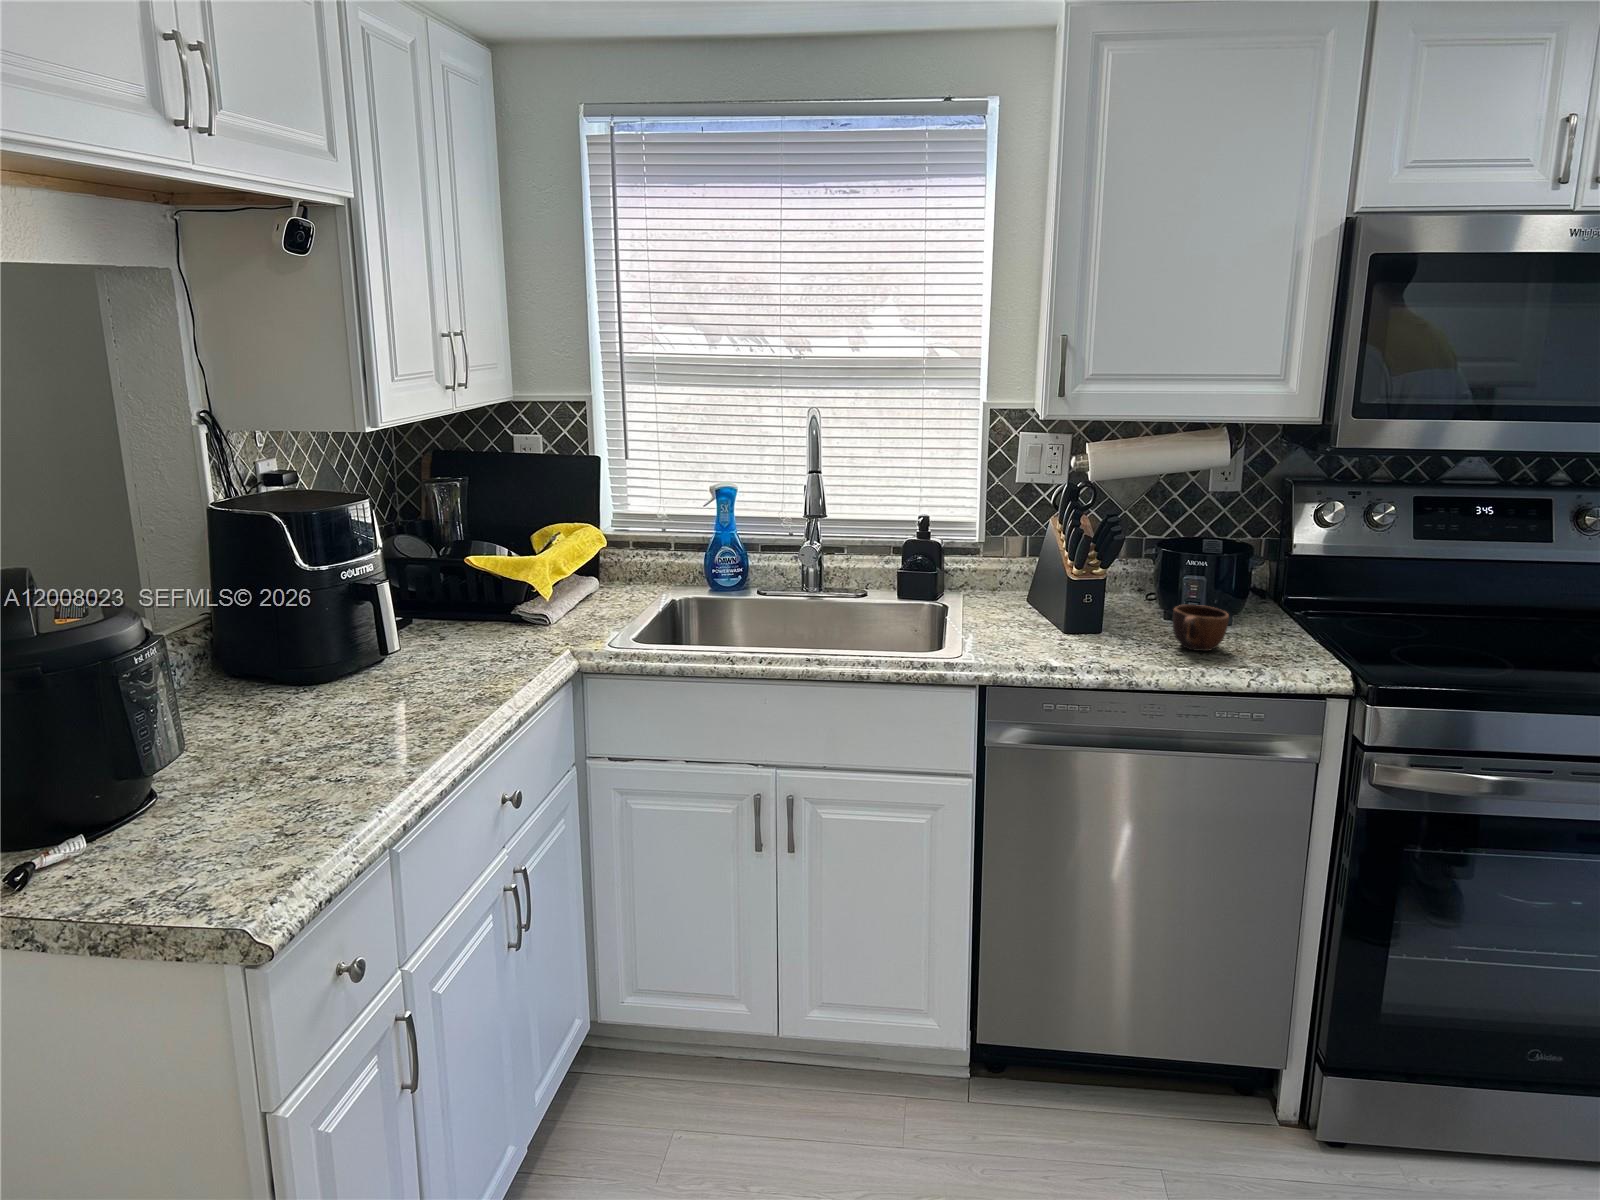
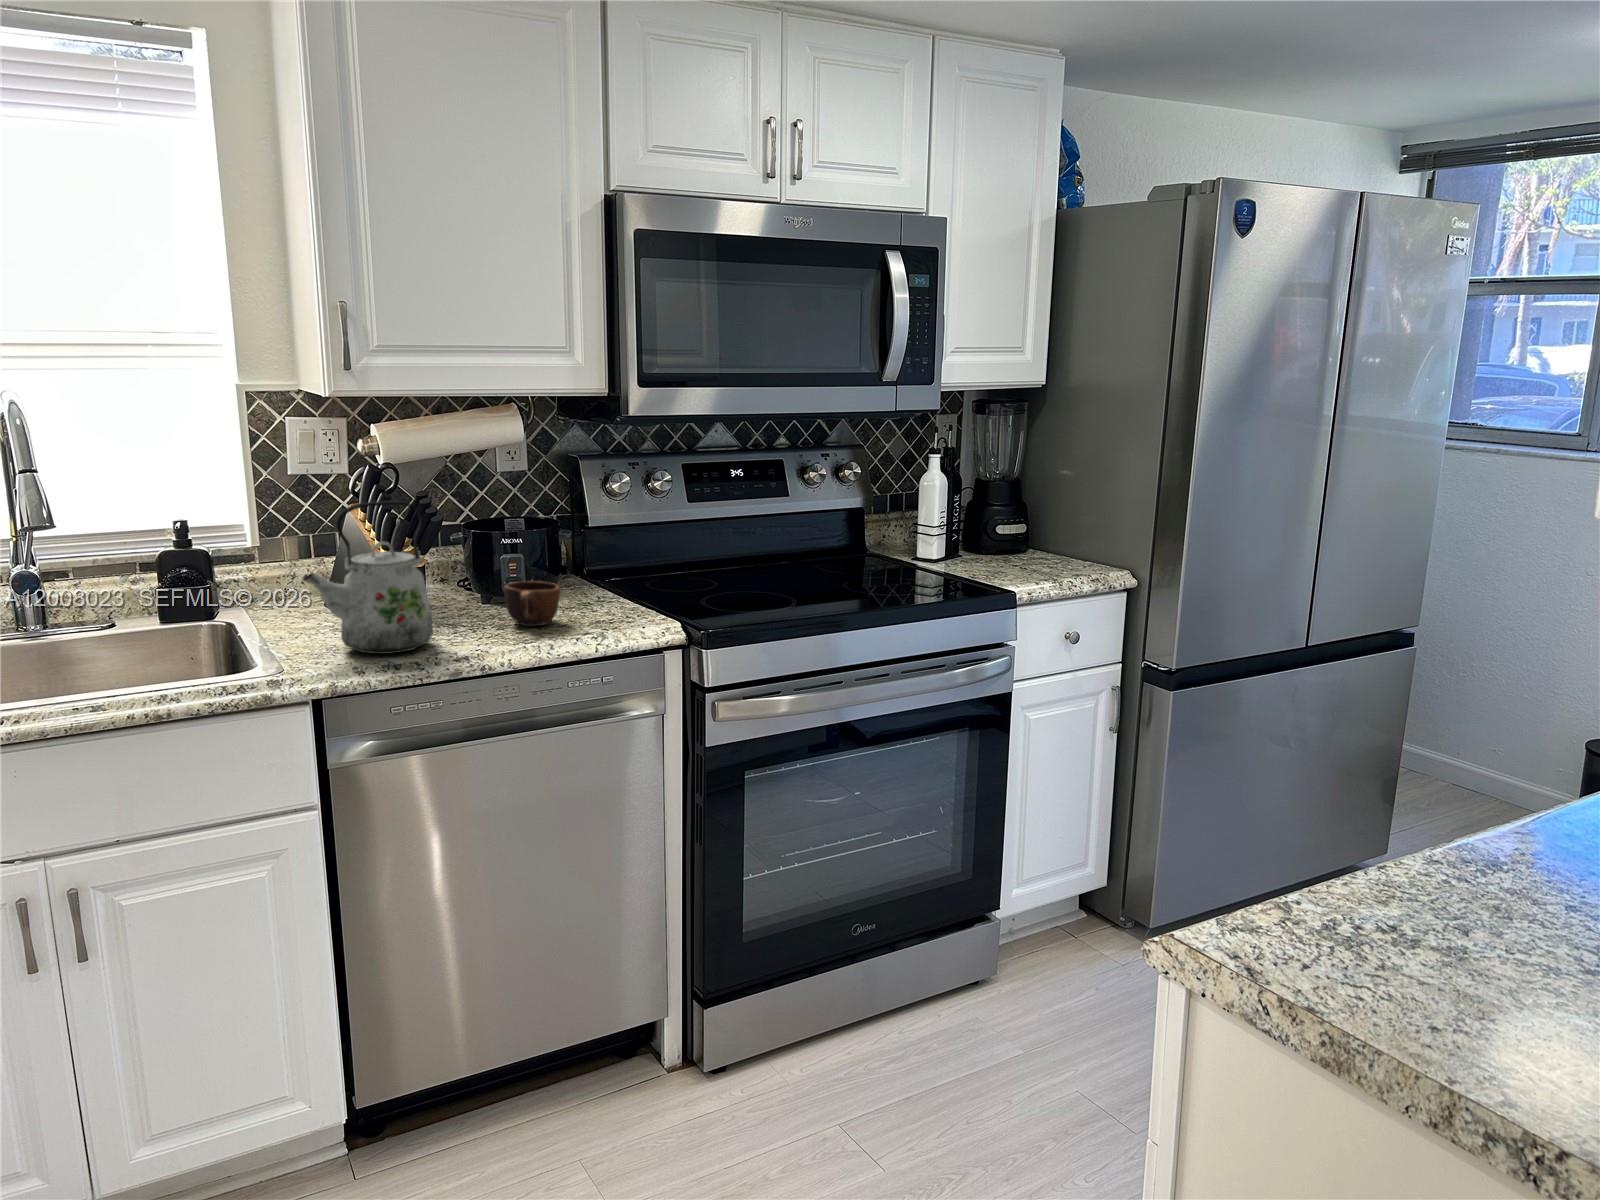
kettle: none [987,519,1099,656] -> present [303,501,433,654]

